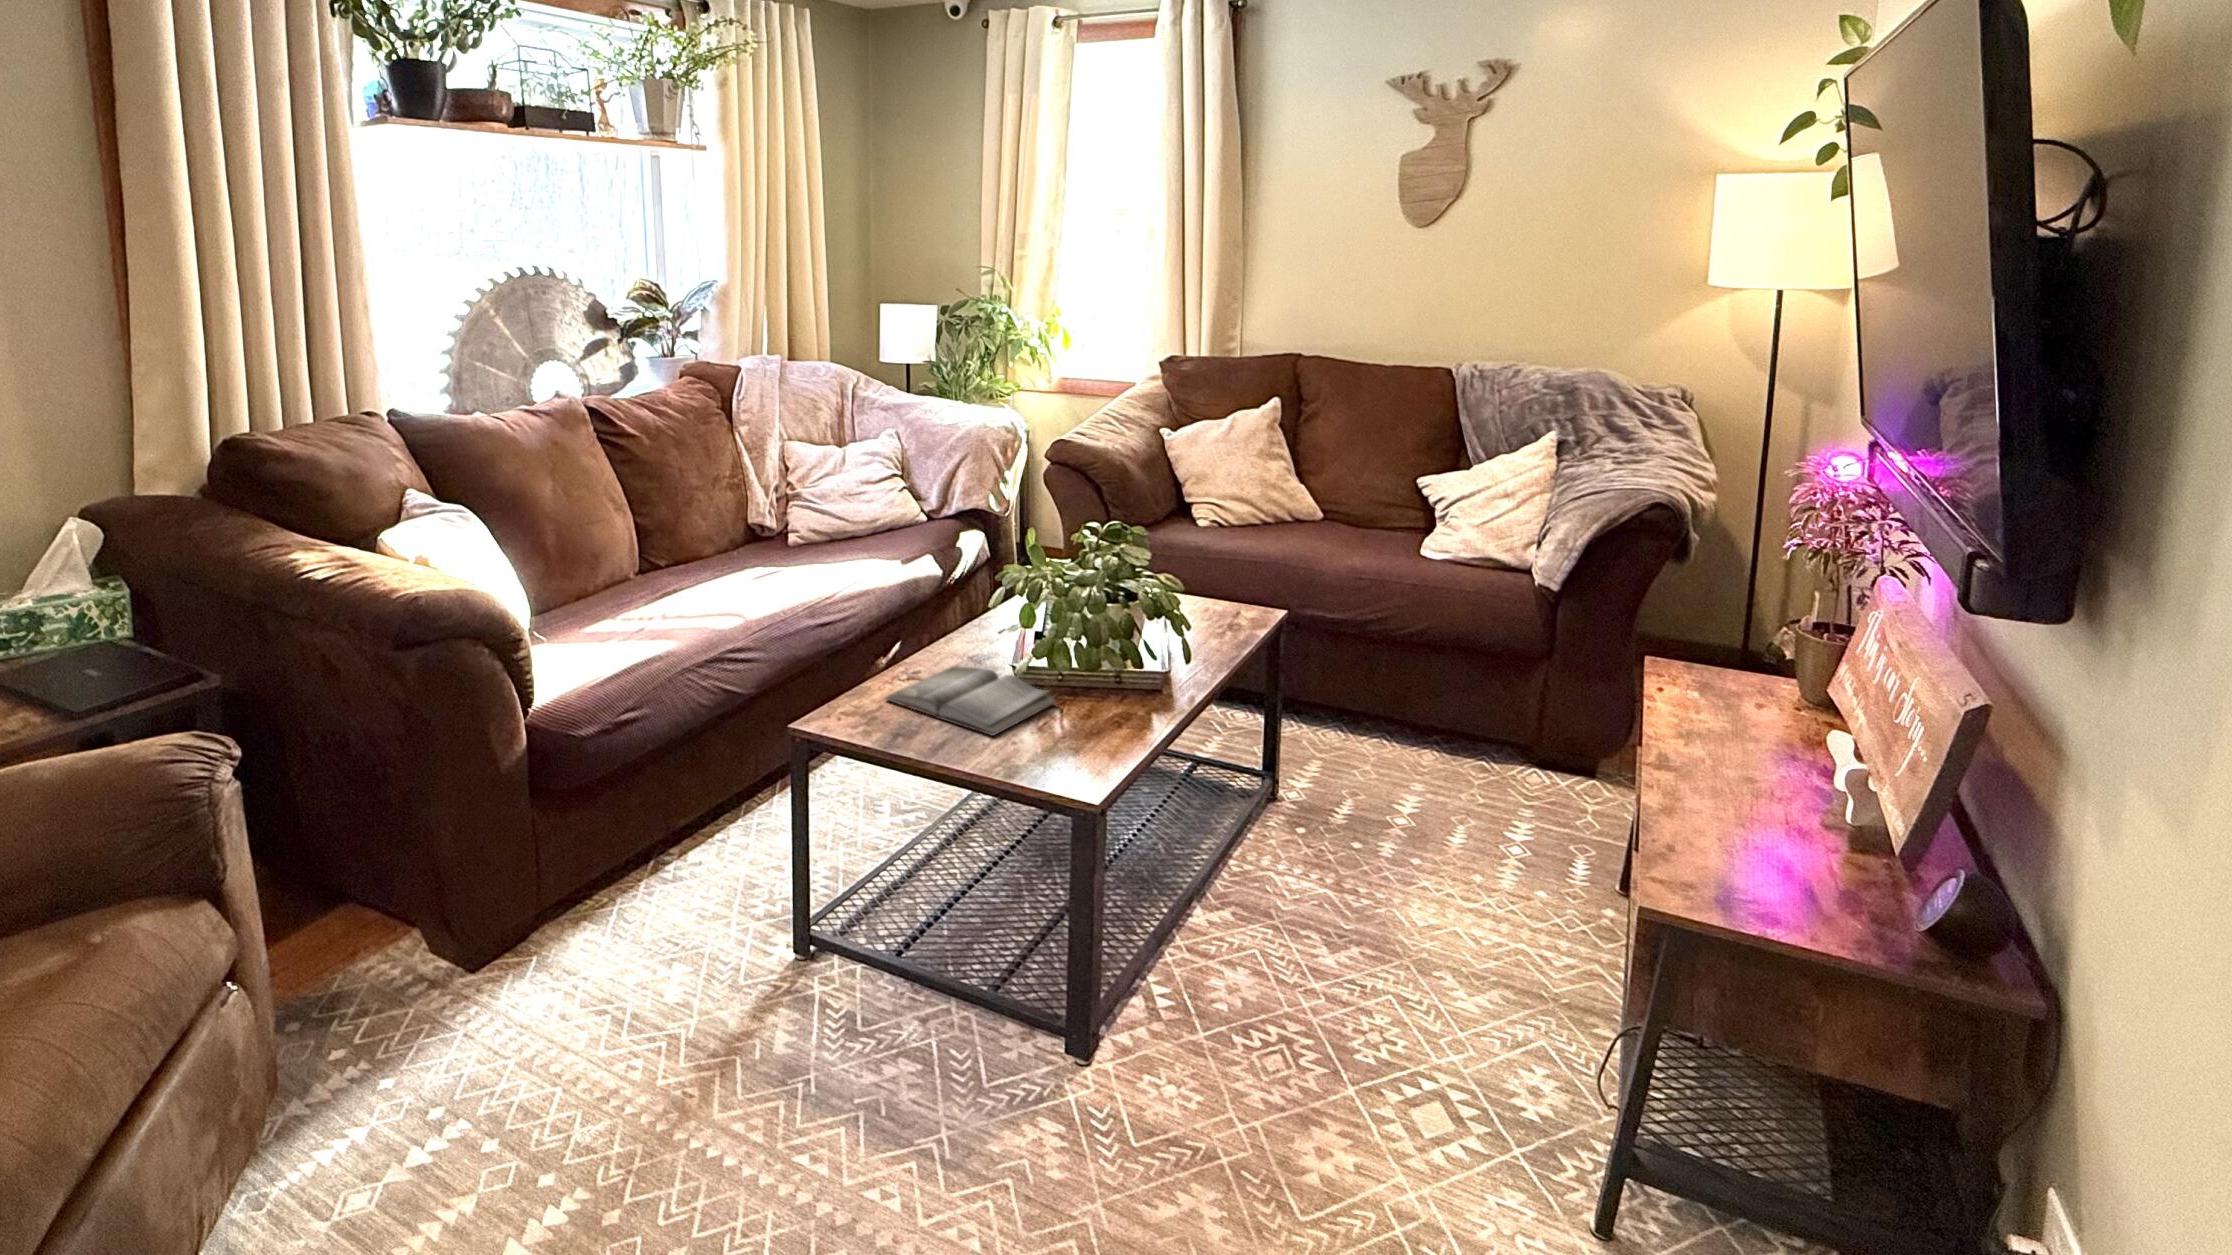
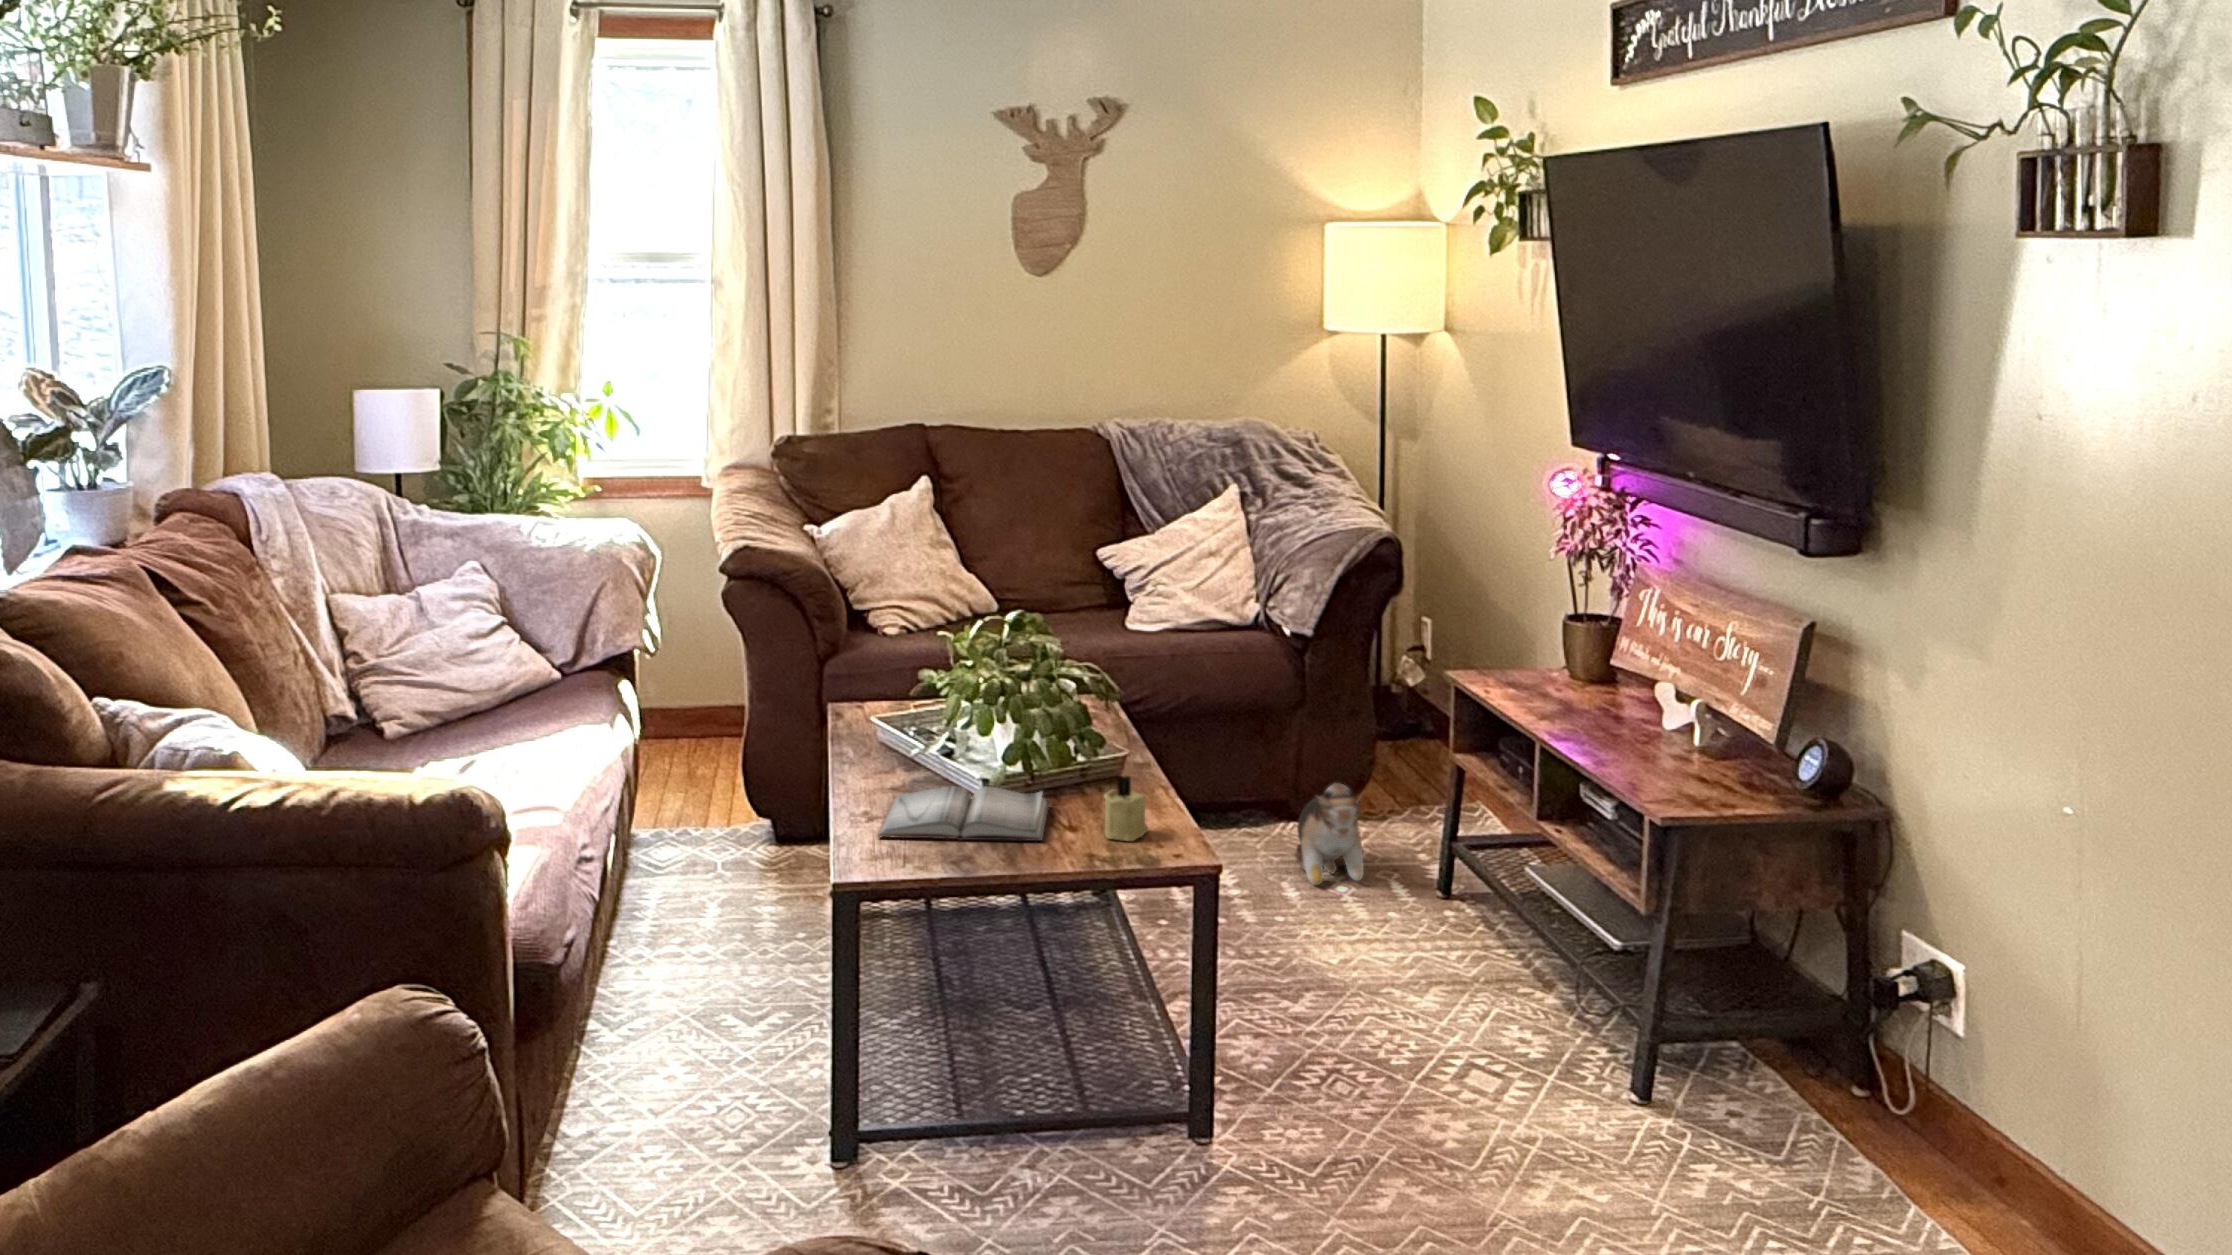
candle: none [1048,692,1095,758] -> present [1104,776,1149,841]
plush toy: none [1470,742,1553,847] -> present [1295,783,1364,885]

